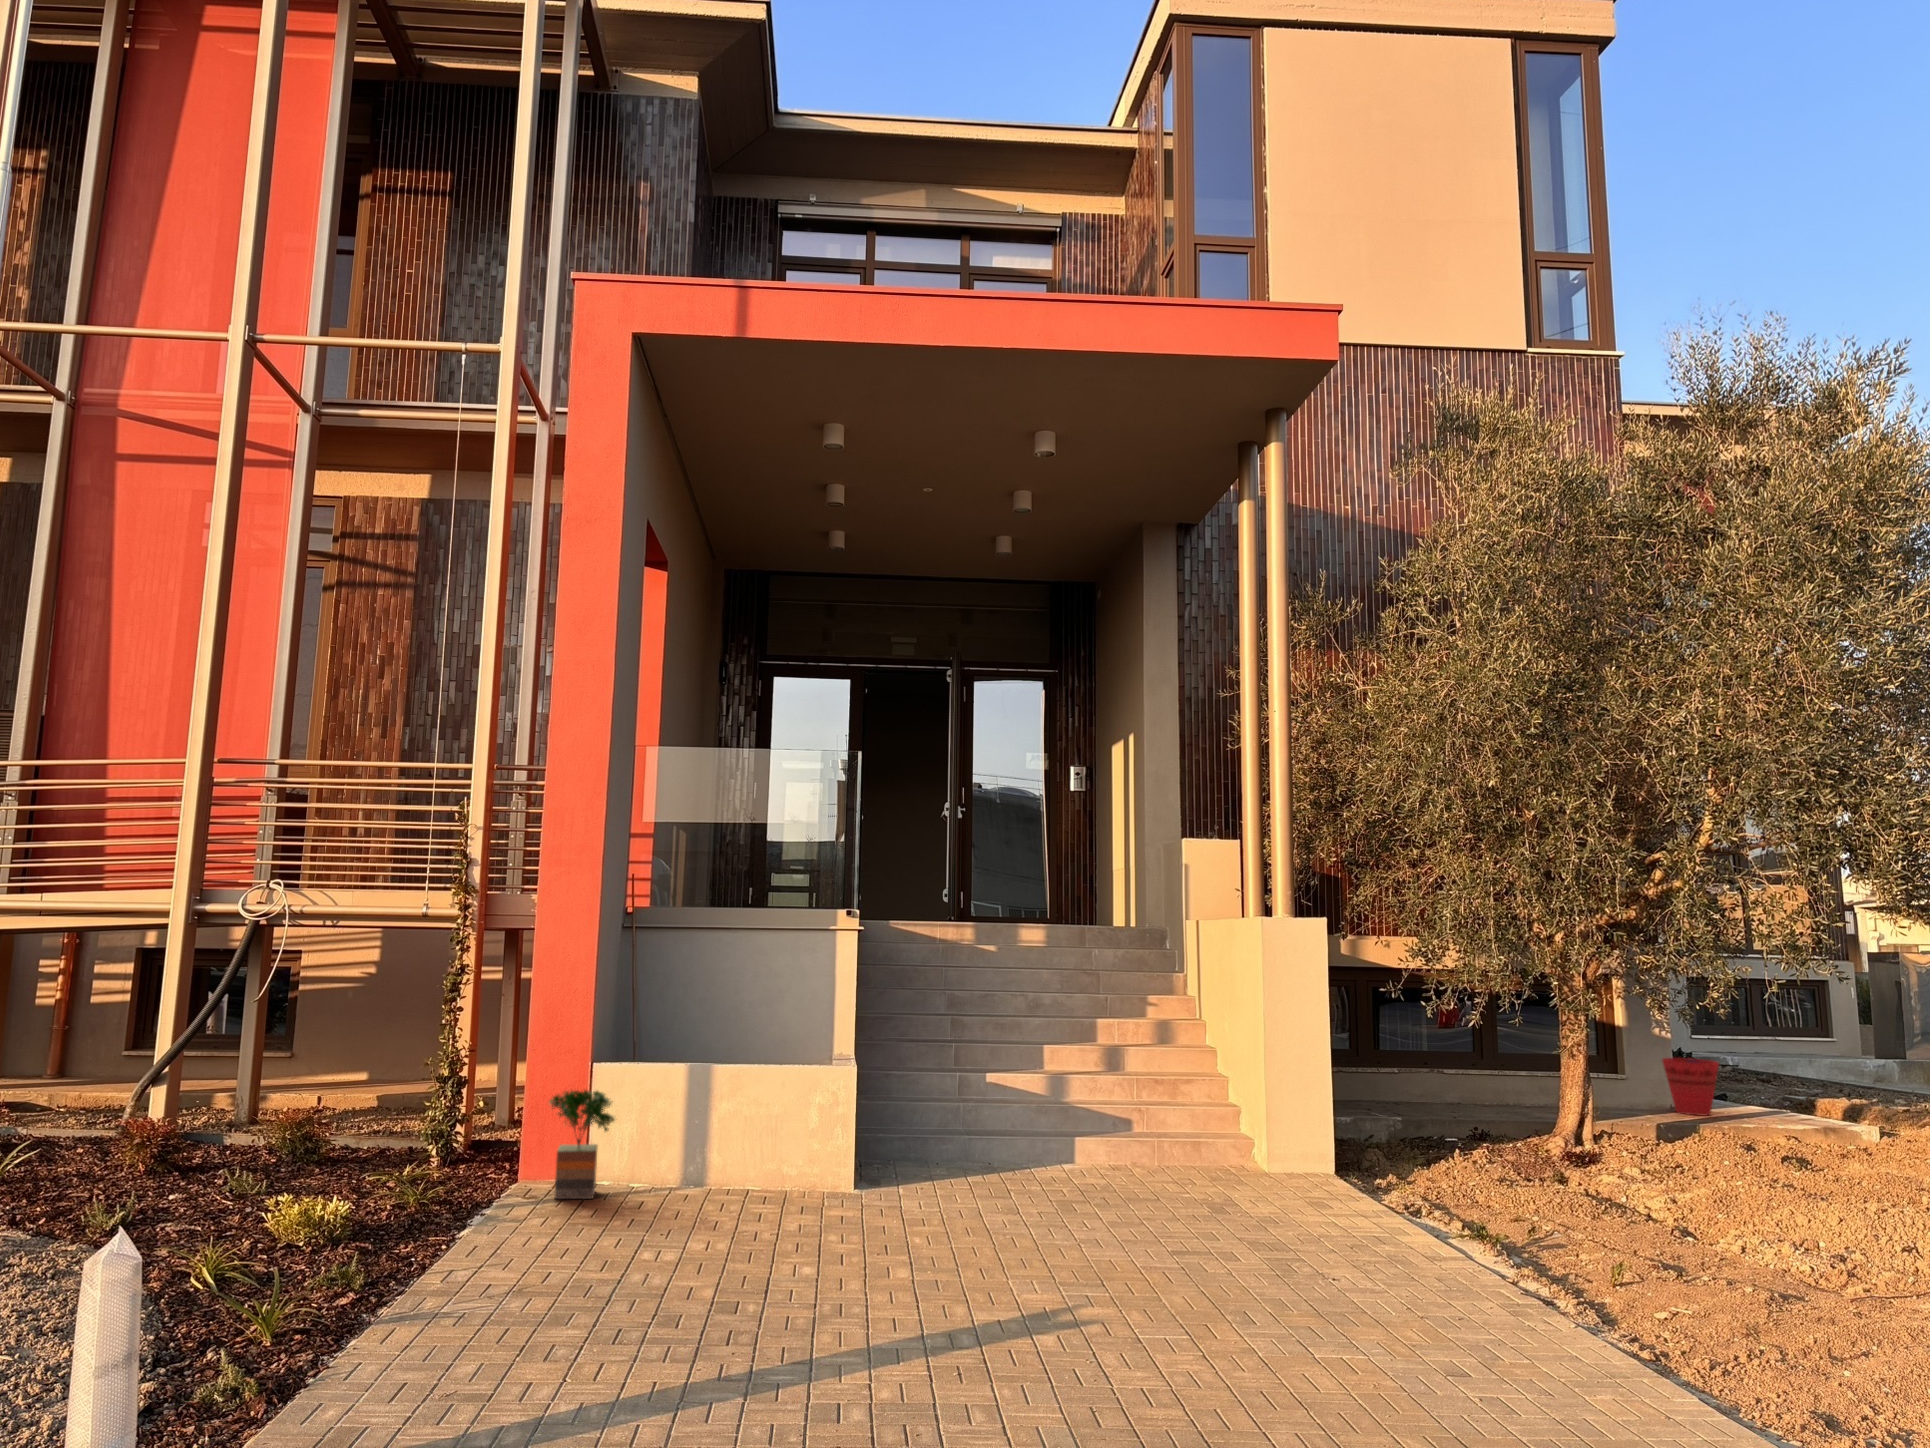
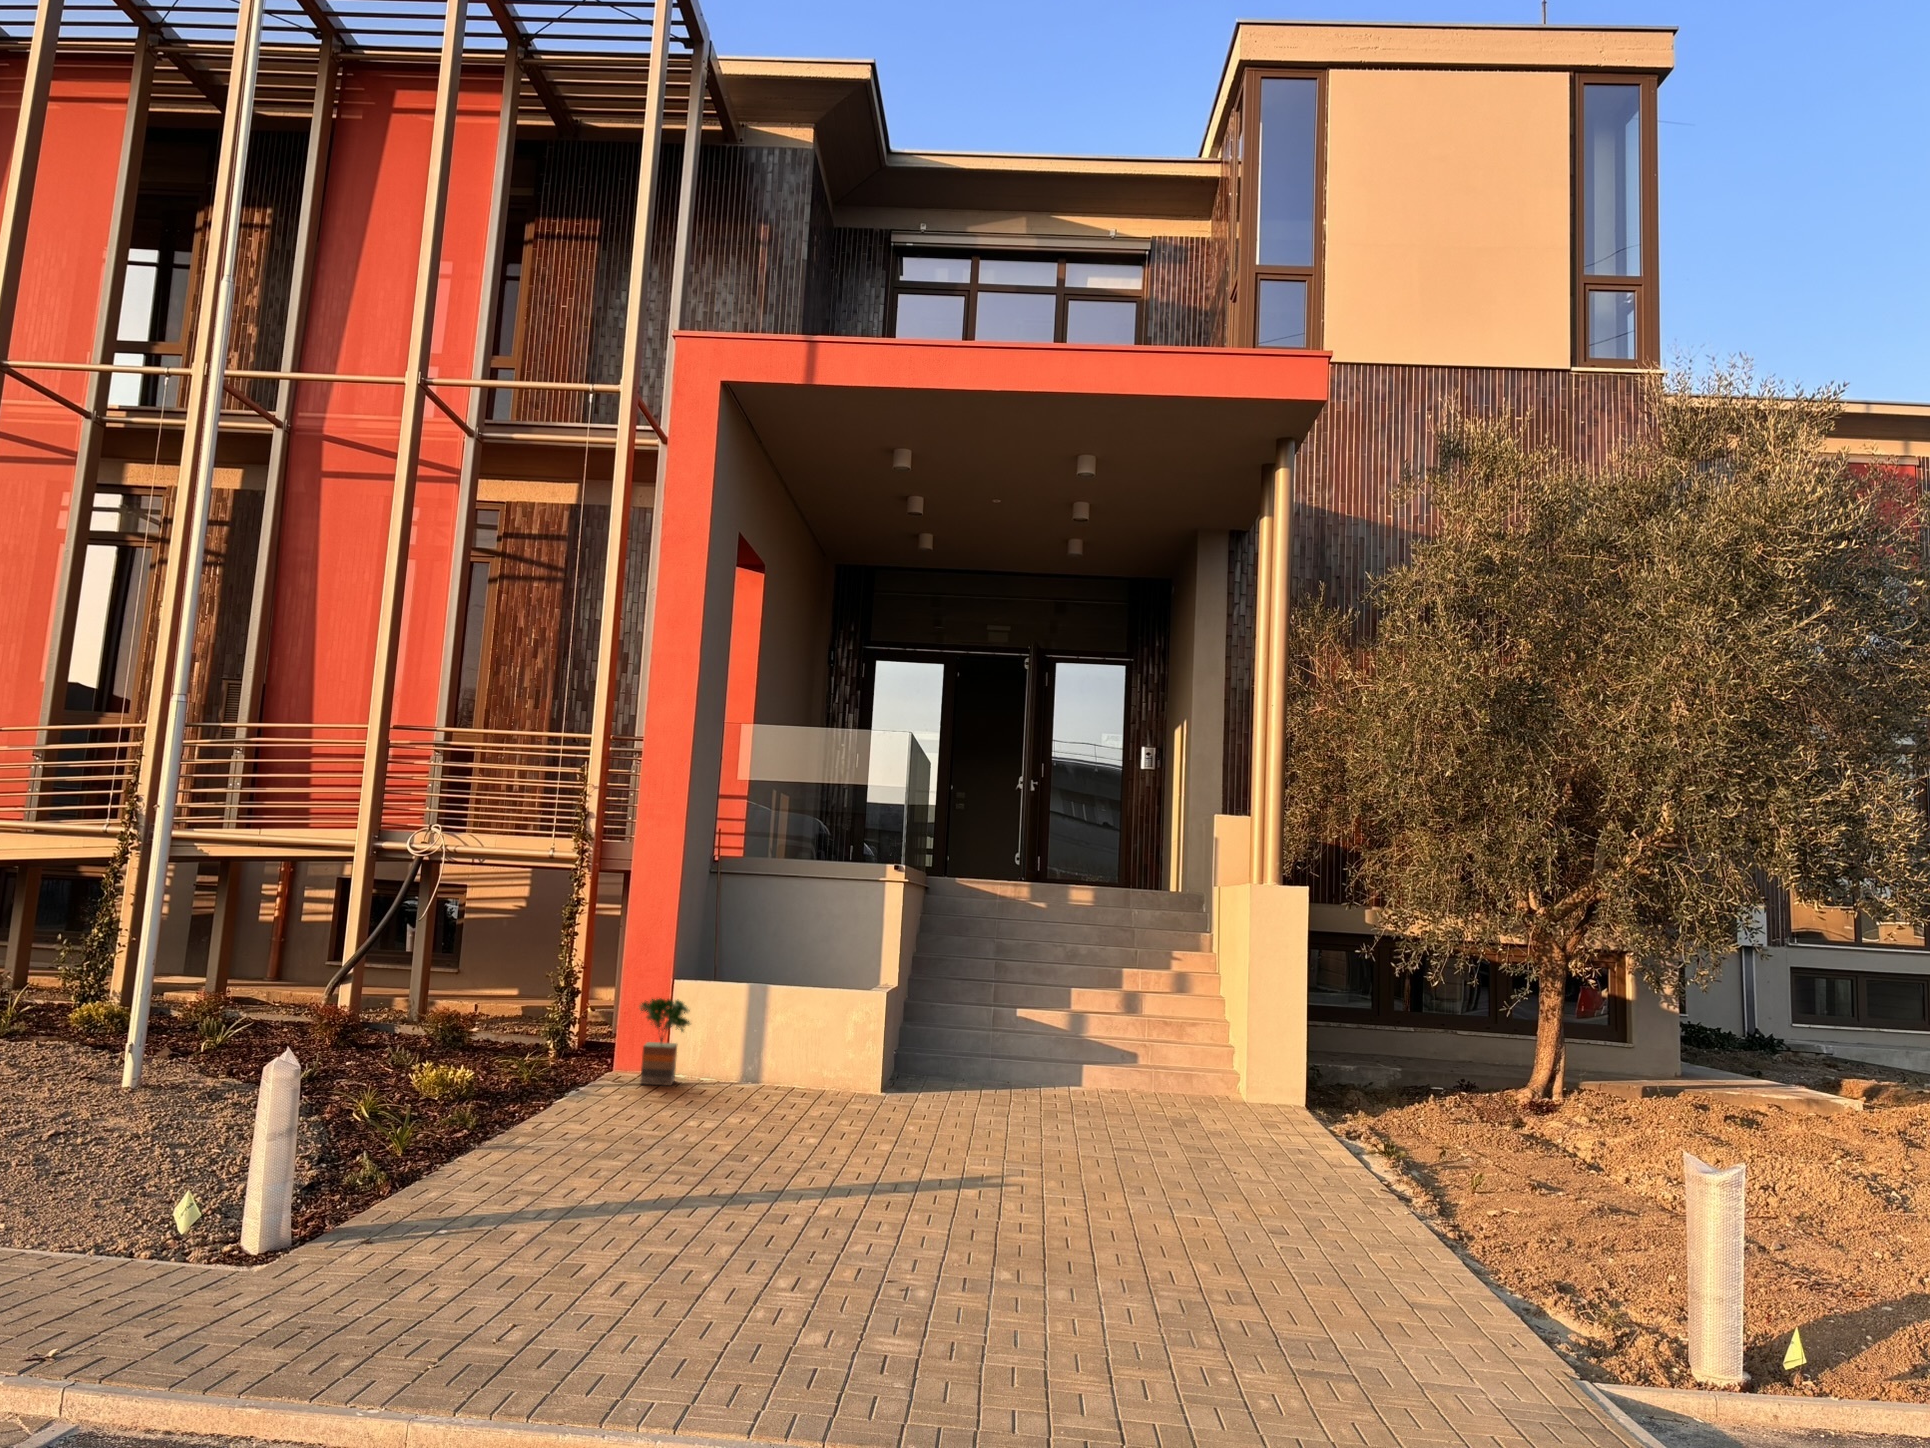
bucket: present [1662,1058,1719,1116] -> none [1677,1031,1731,1086]

